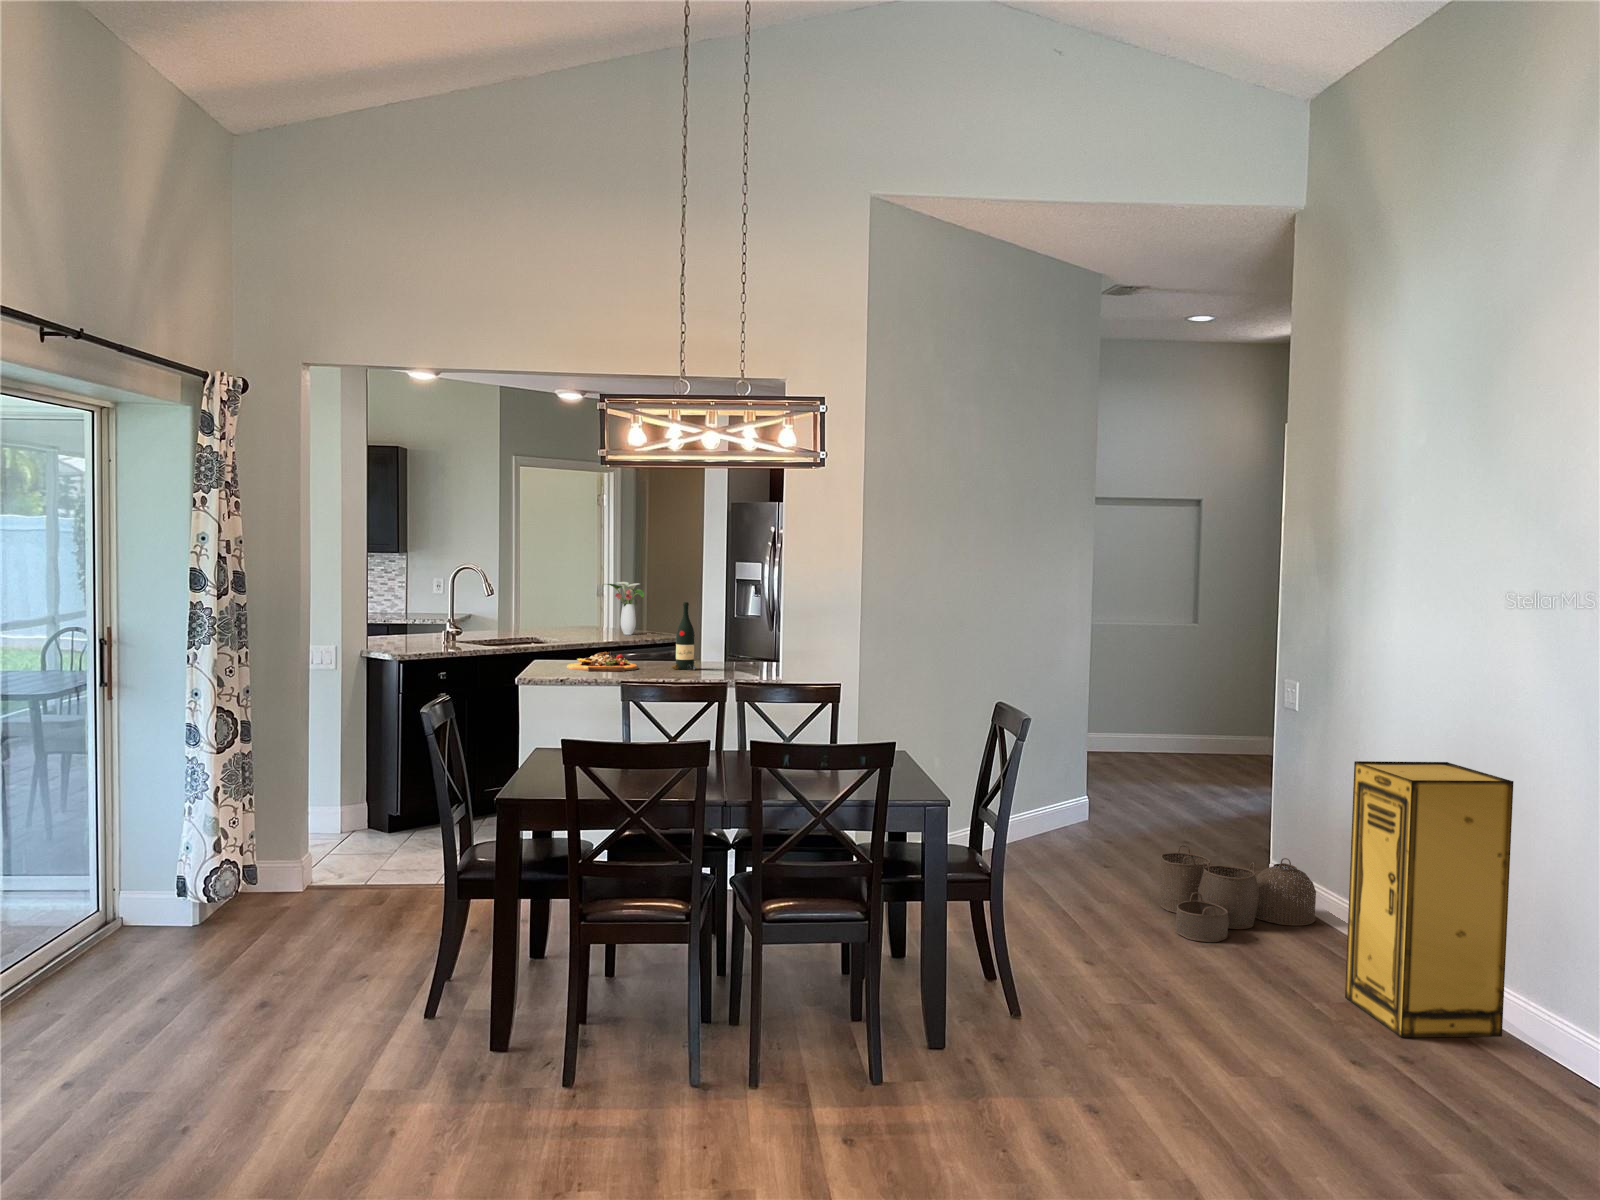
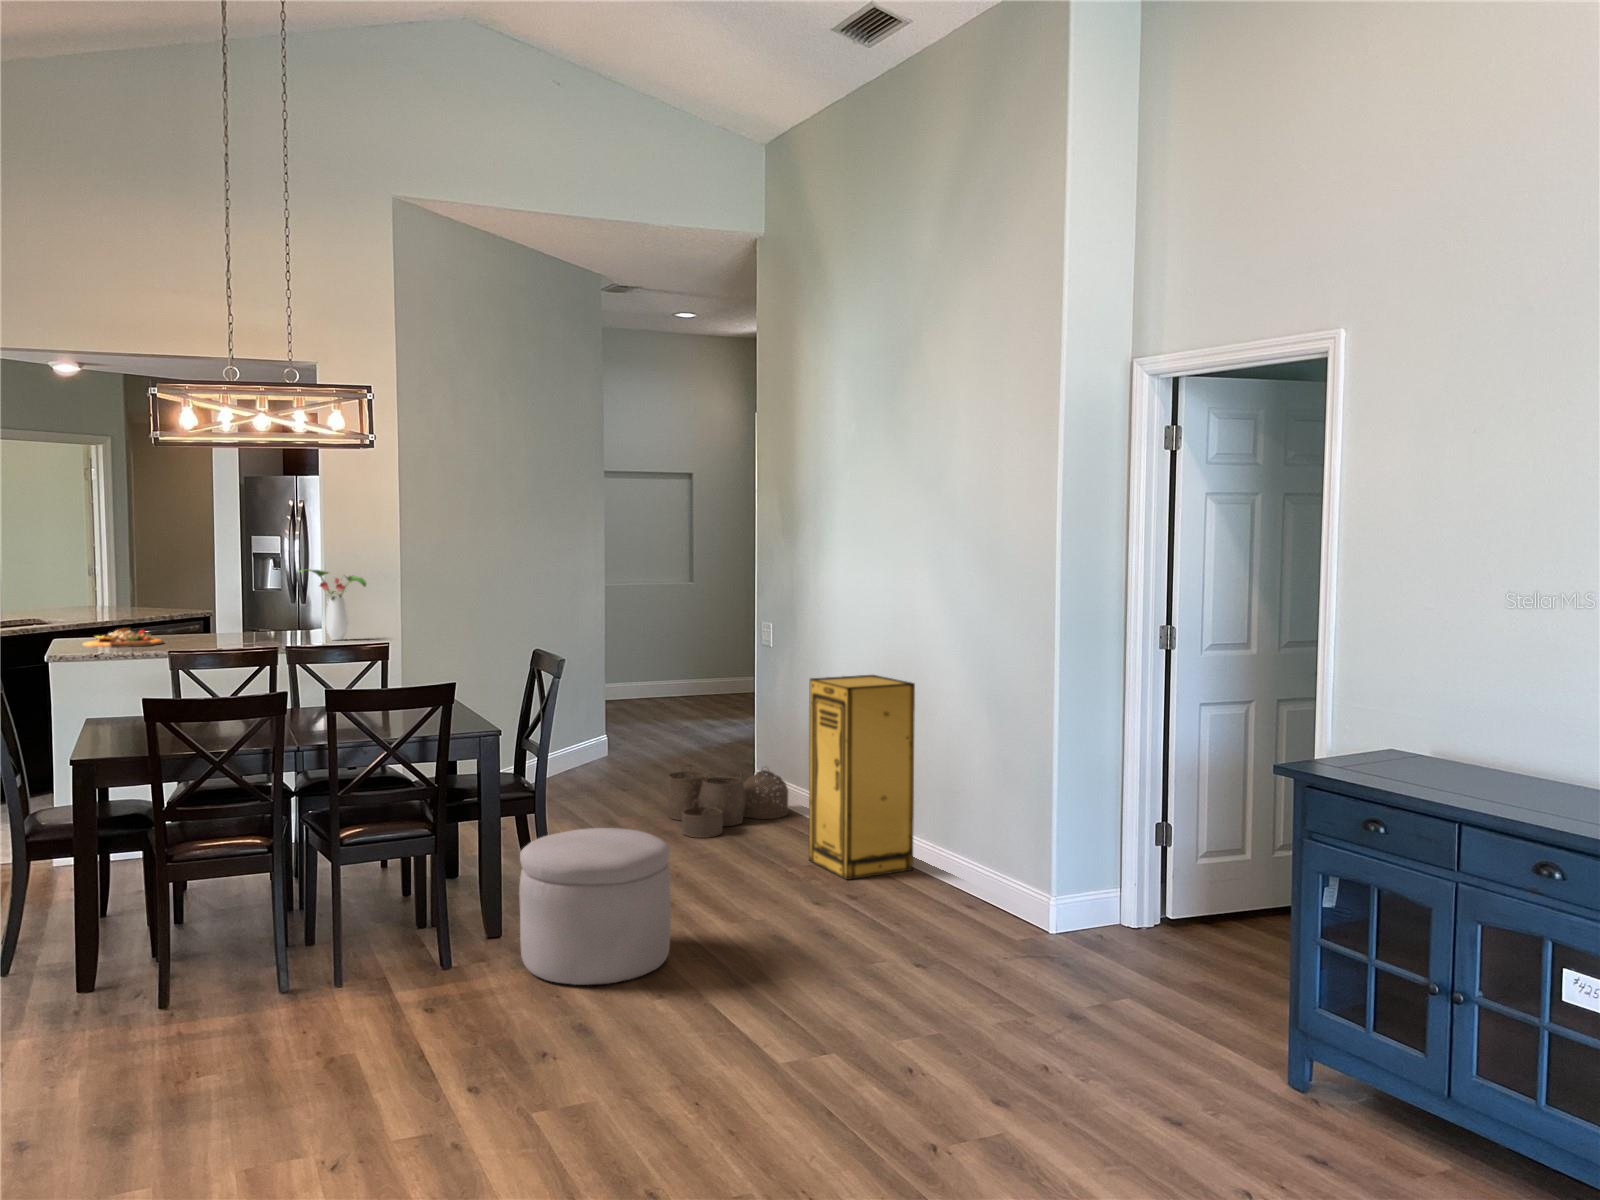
flower arrangement: present [603,582,644,635] -> present [300,569,366,640]
wine bottle: present [672,602,696,670] -> none [200,576,226,642]
ottoman: none [961,936,1156,1151] -> present [519,828,671,985]

